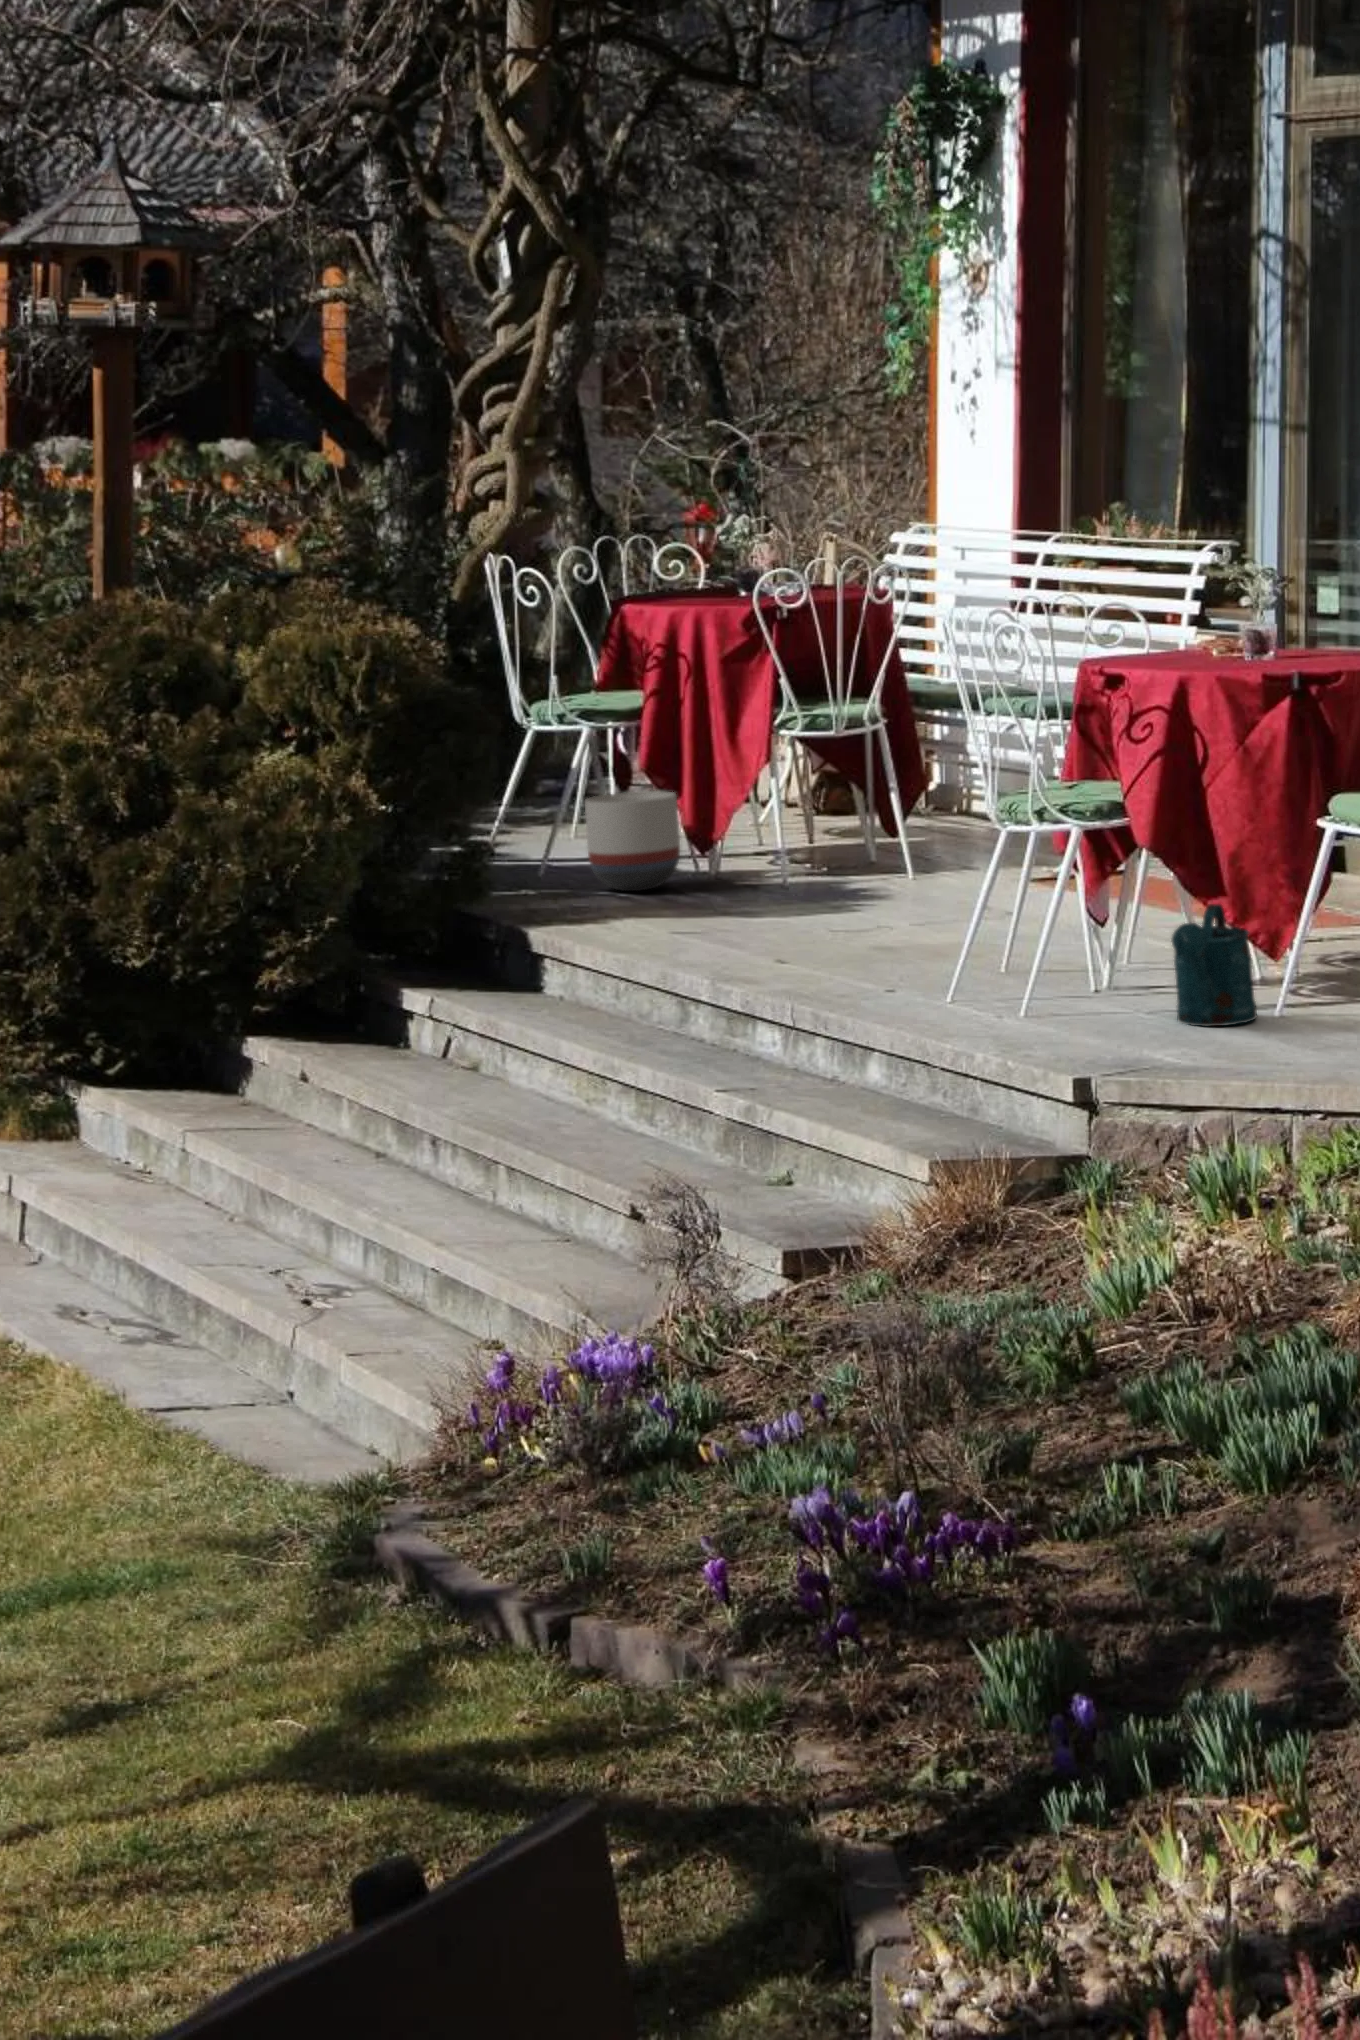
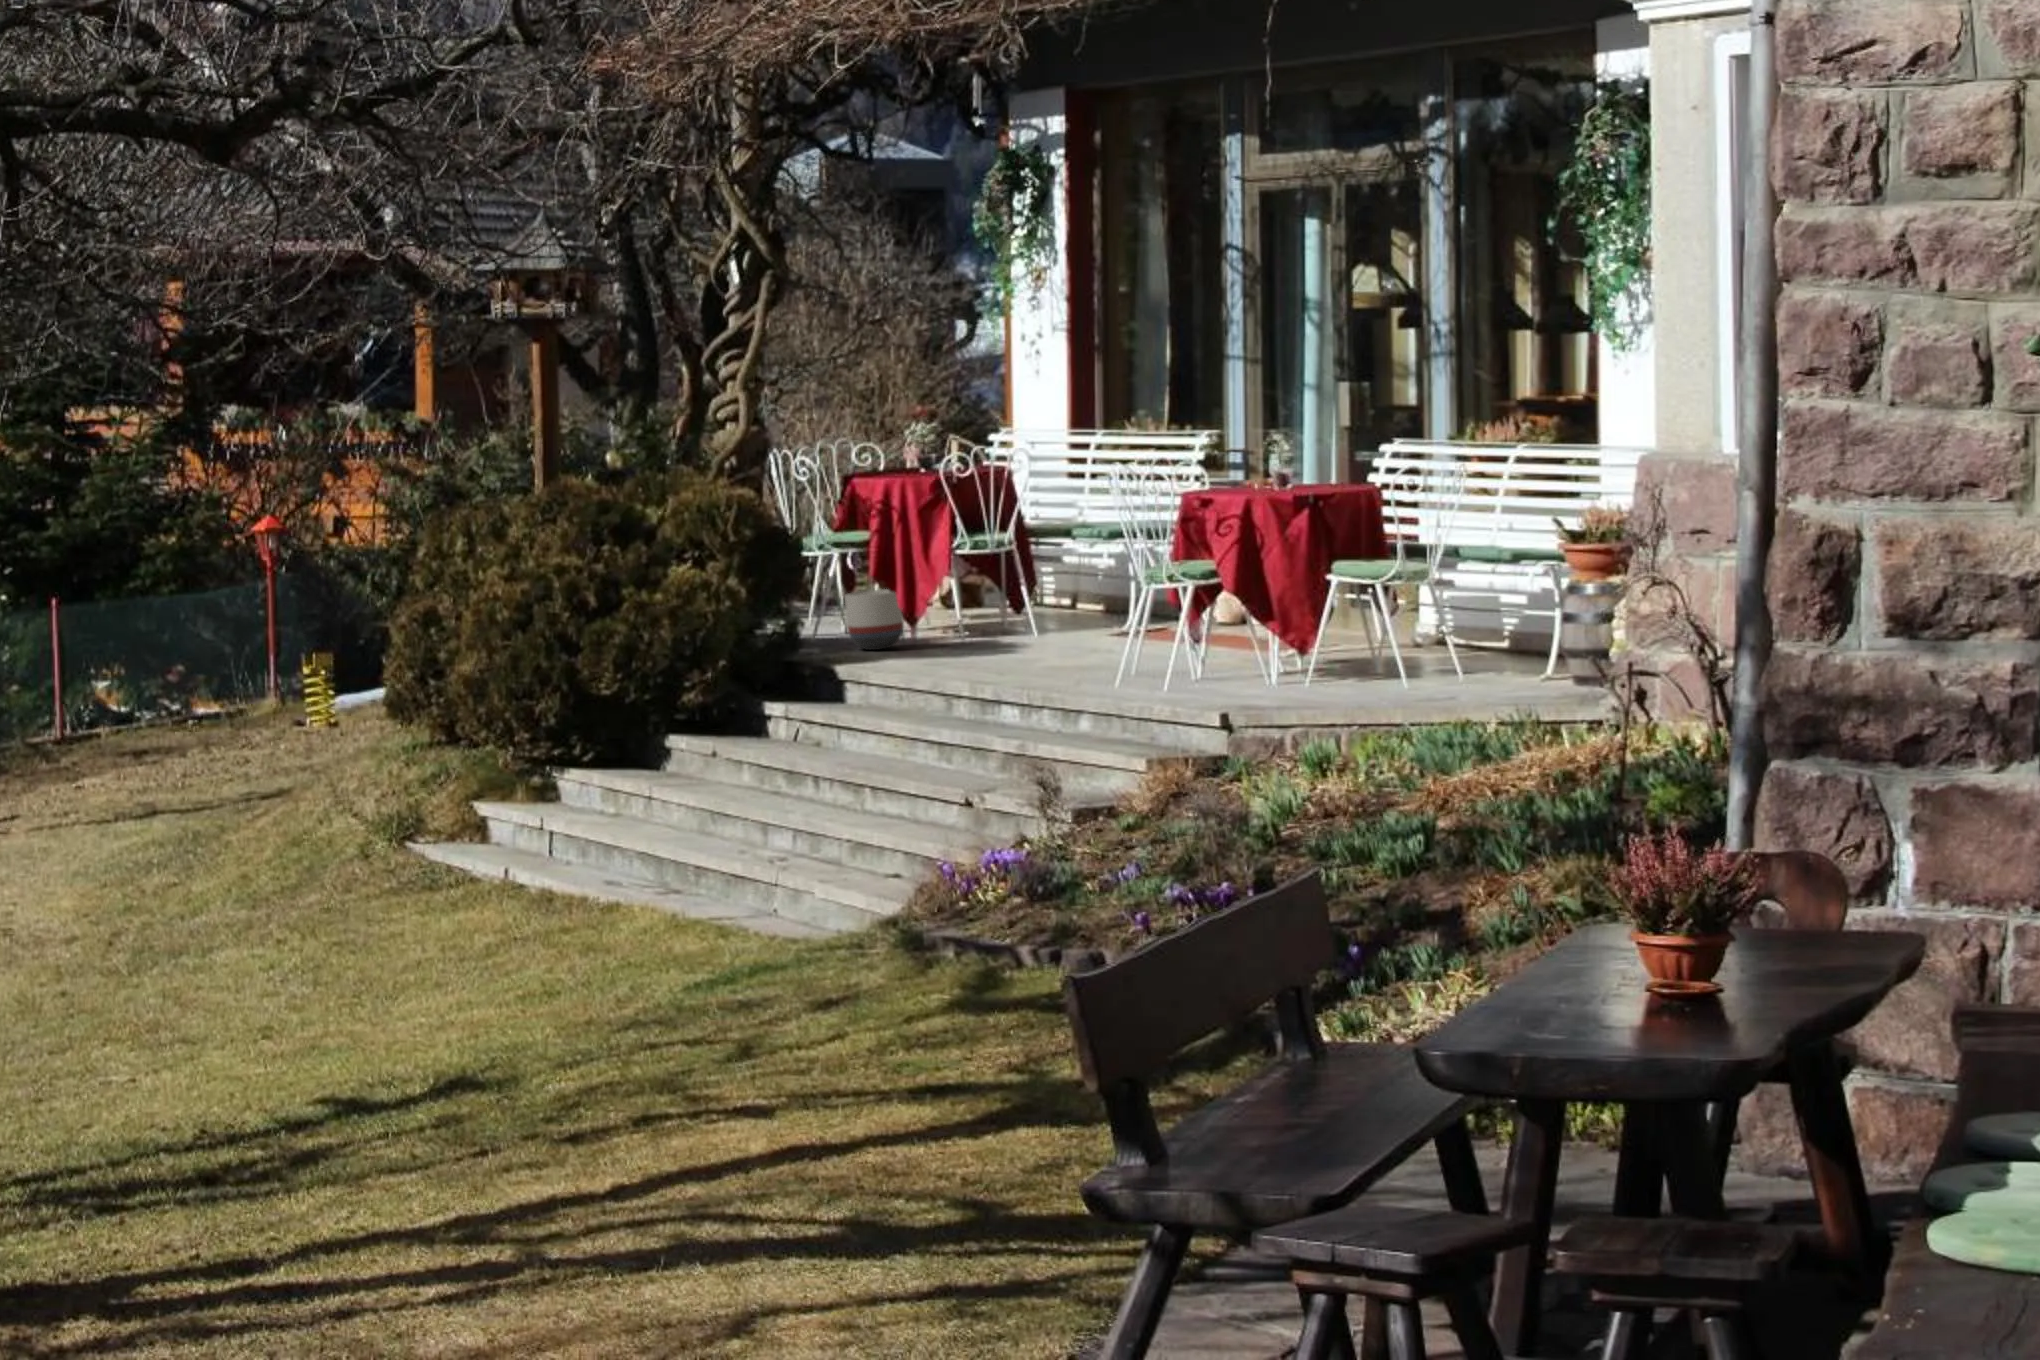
watering can: present [1171,904,1257,1026] -> none [1249,624,1299,693]

